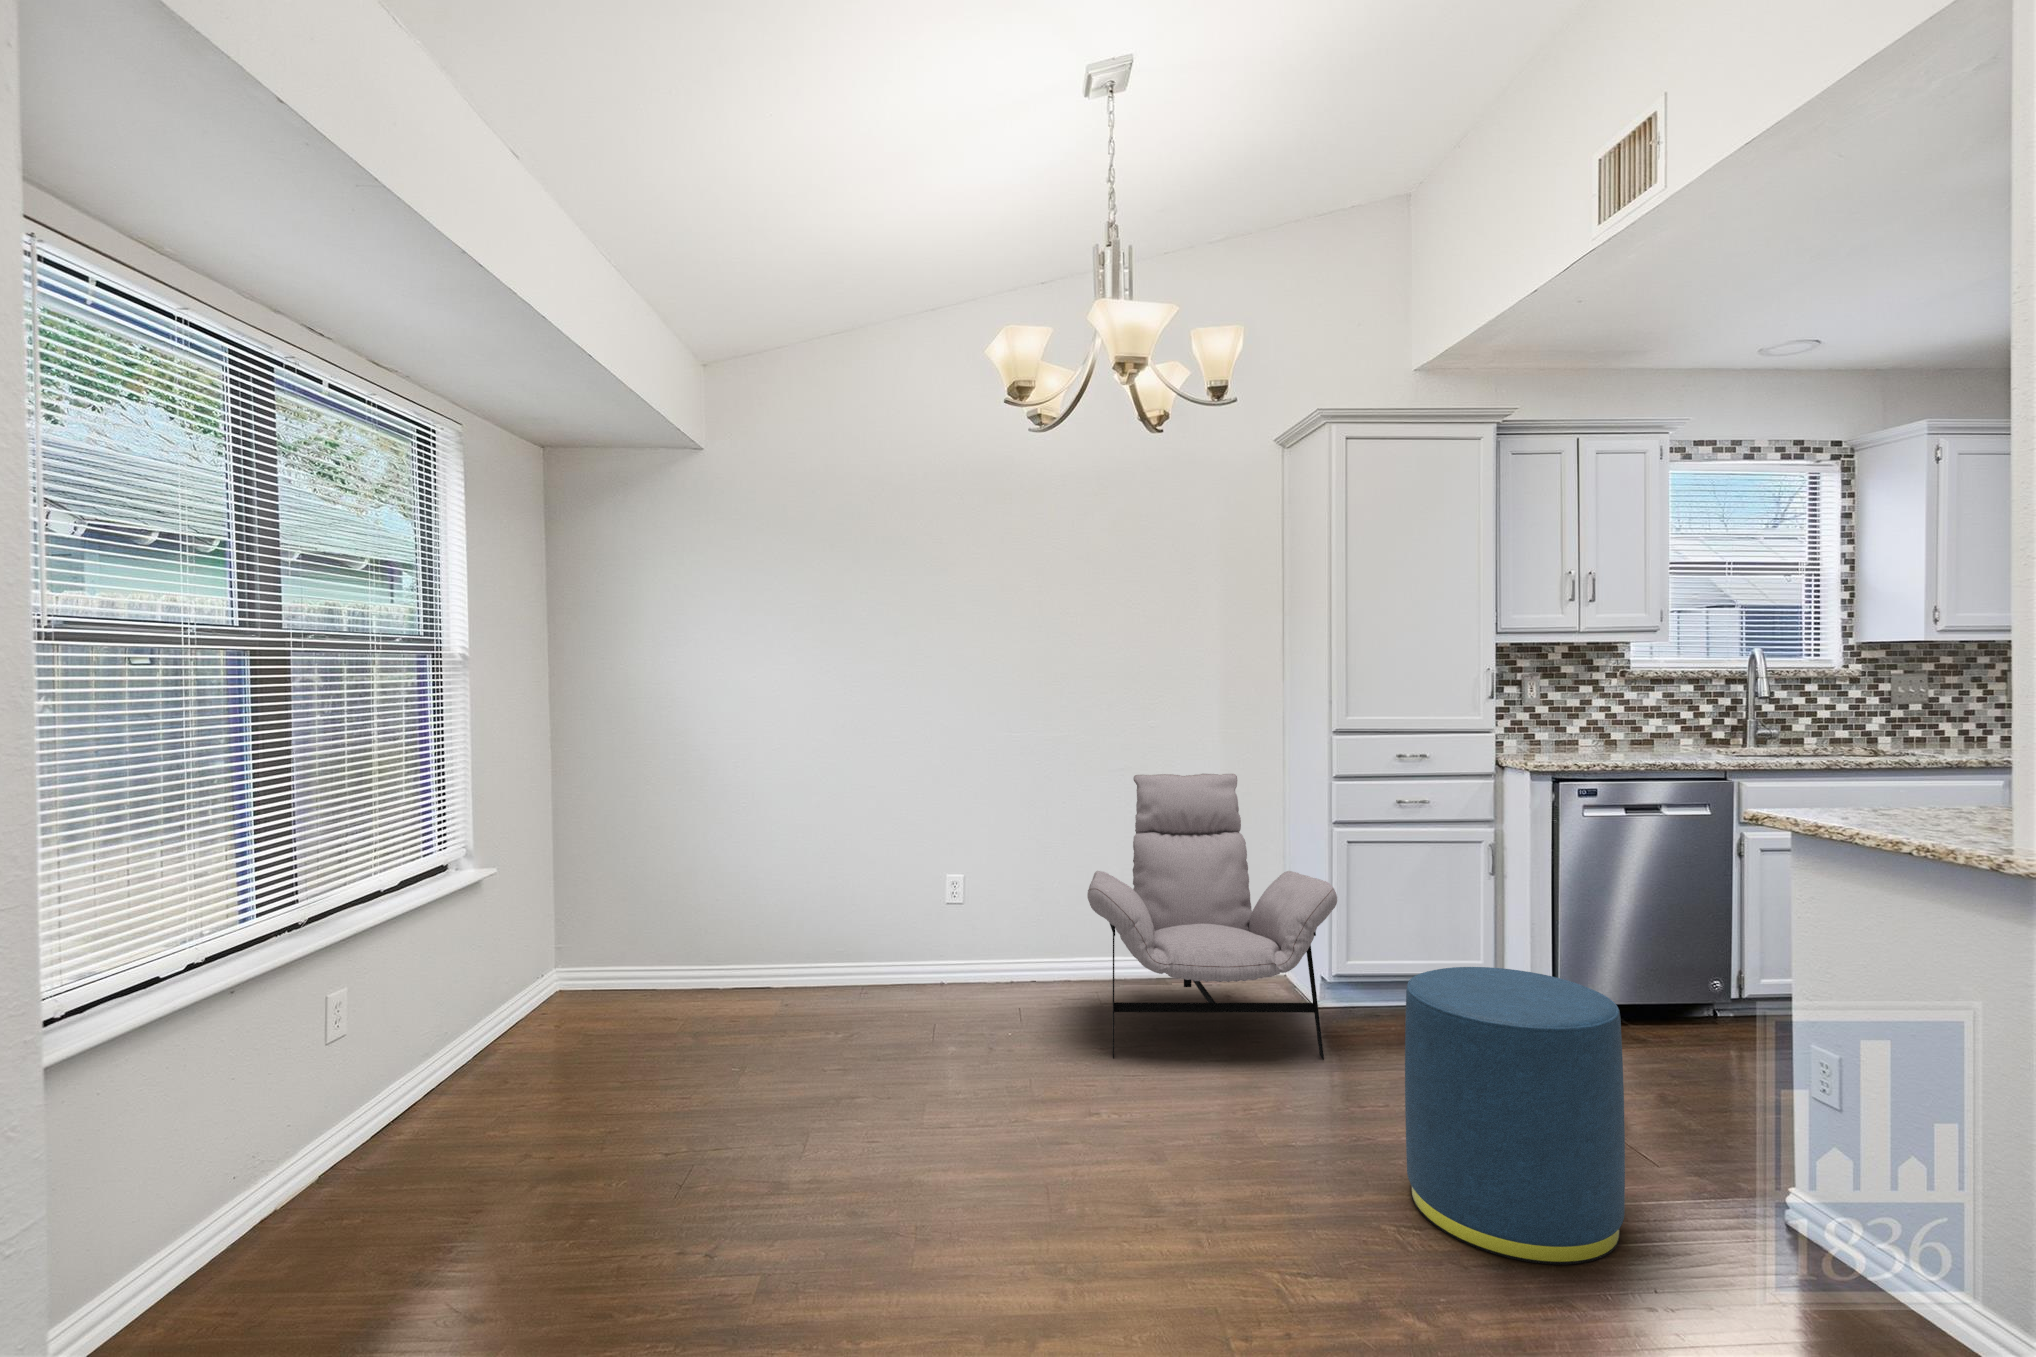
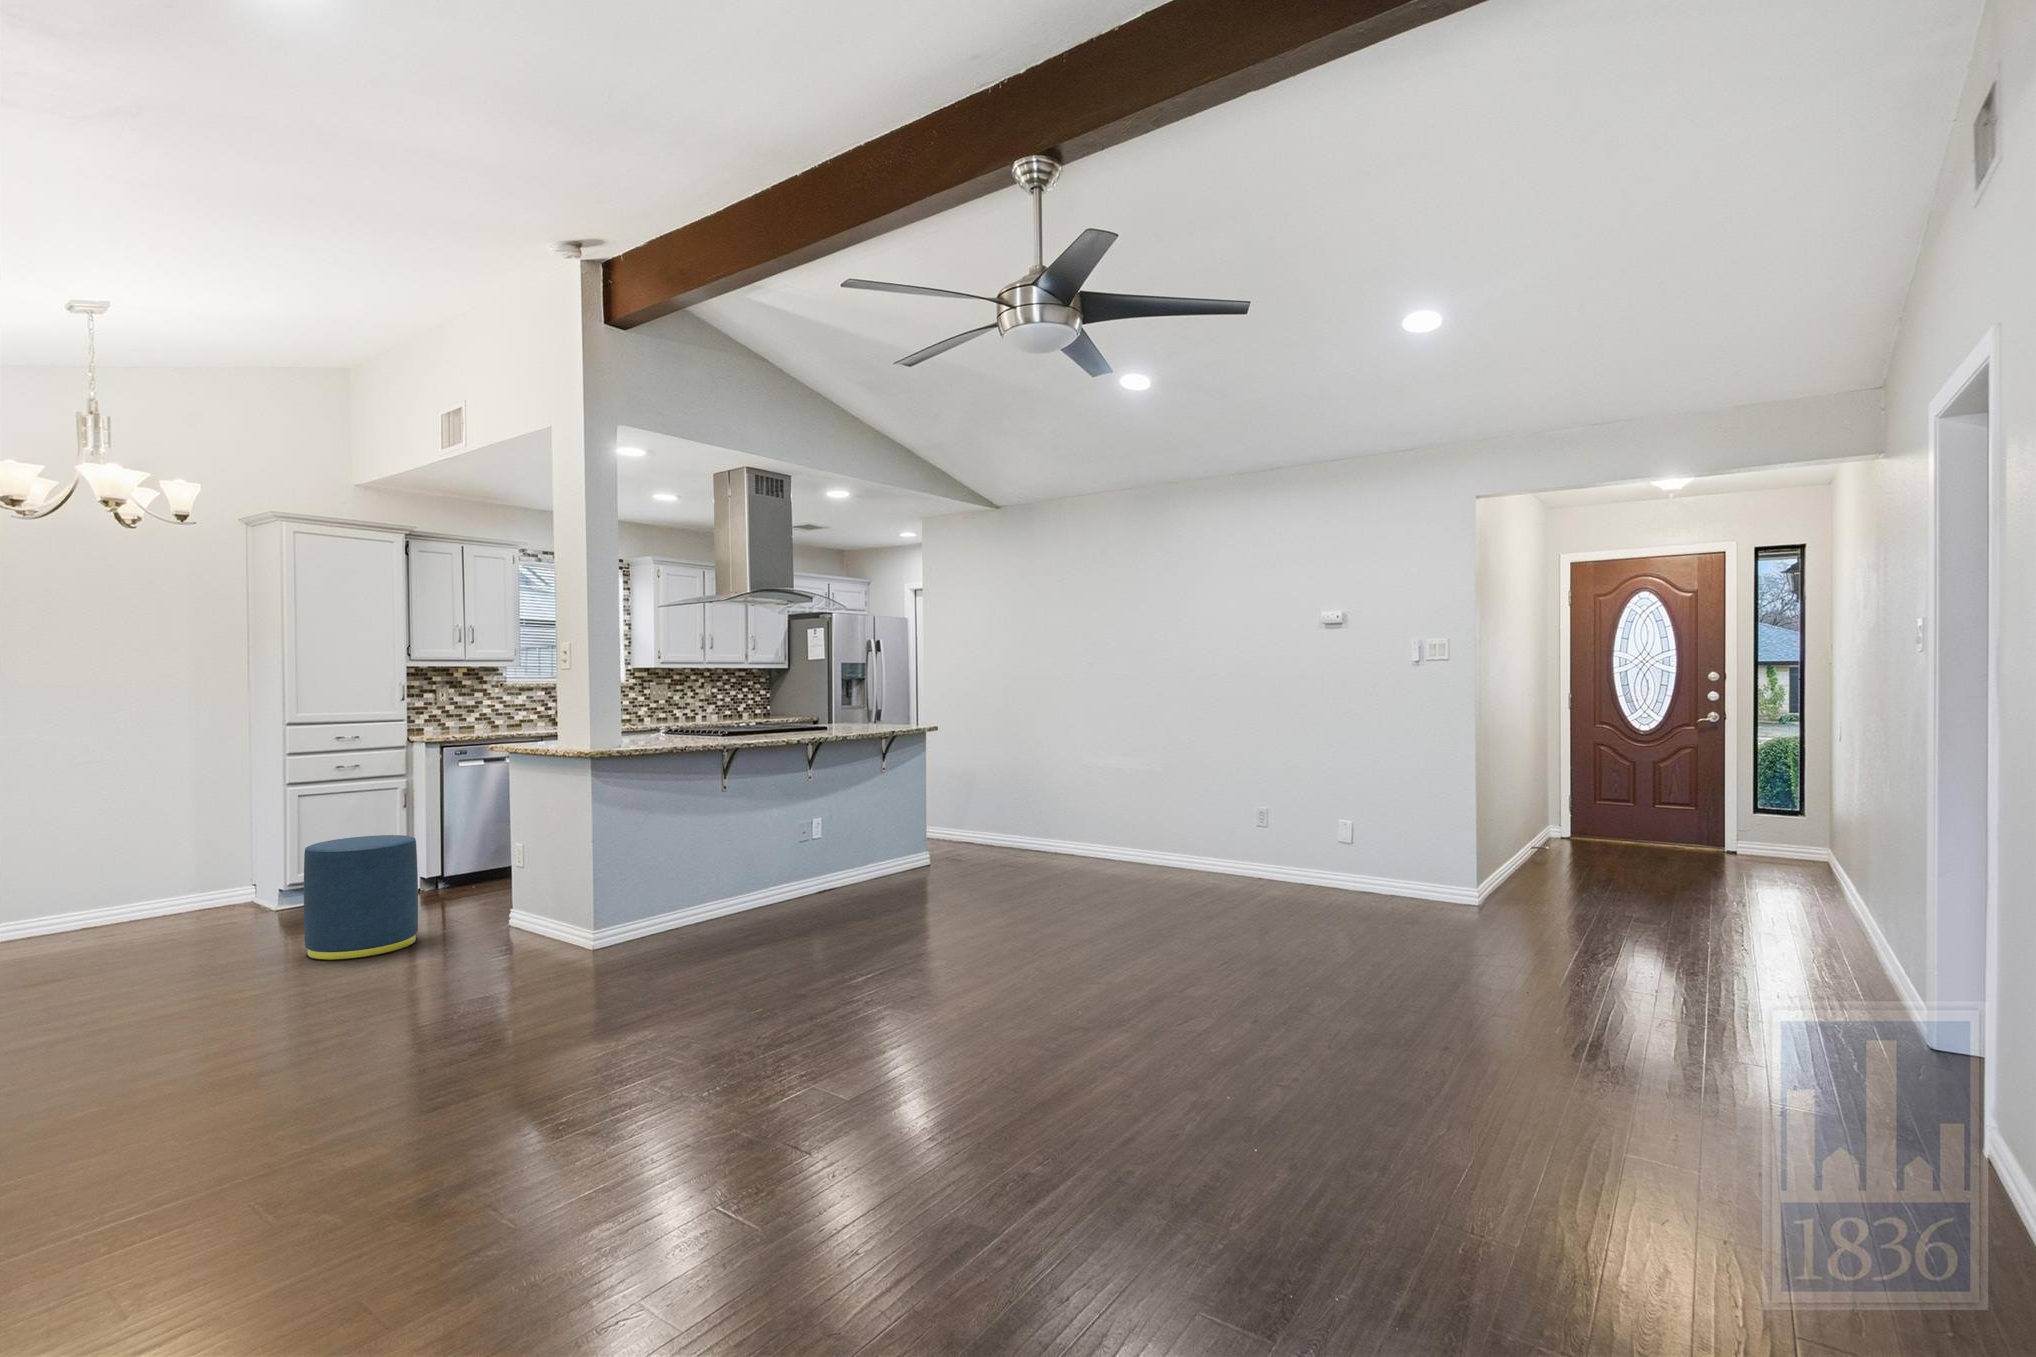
lounge chair: present [1087,773,1337,1060] -> none [69,758,283,954]

